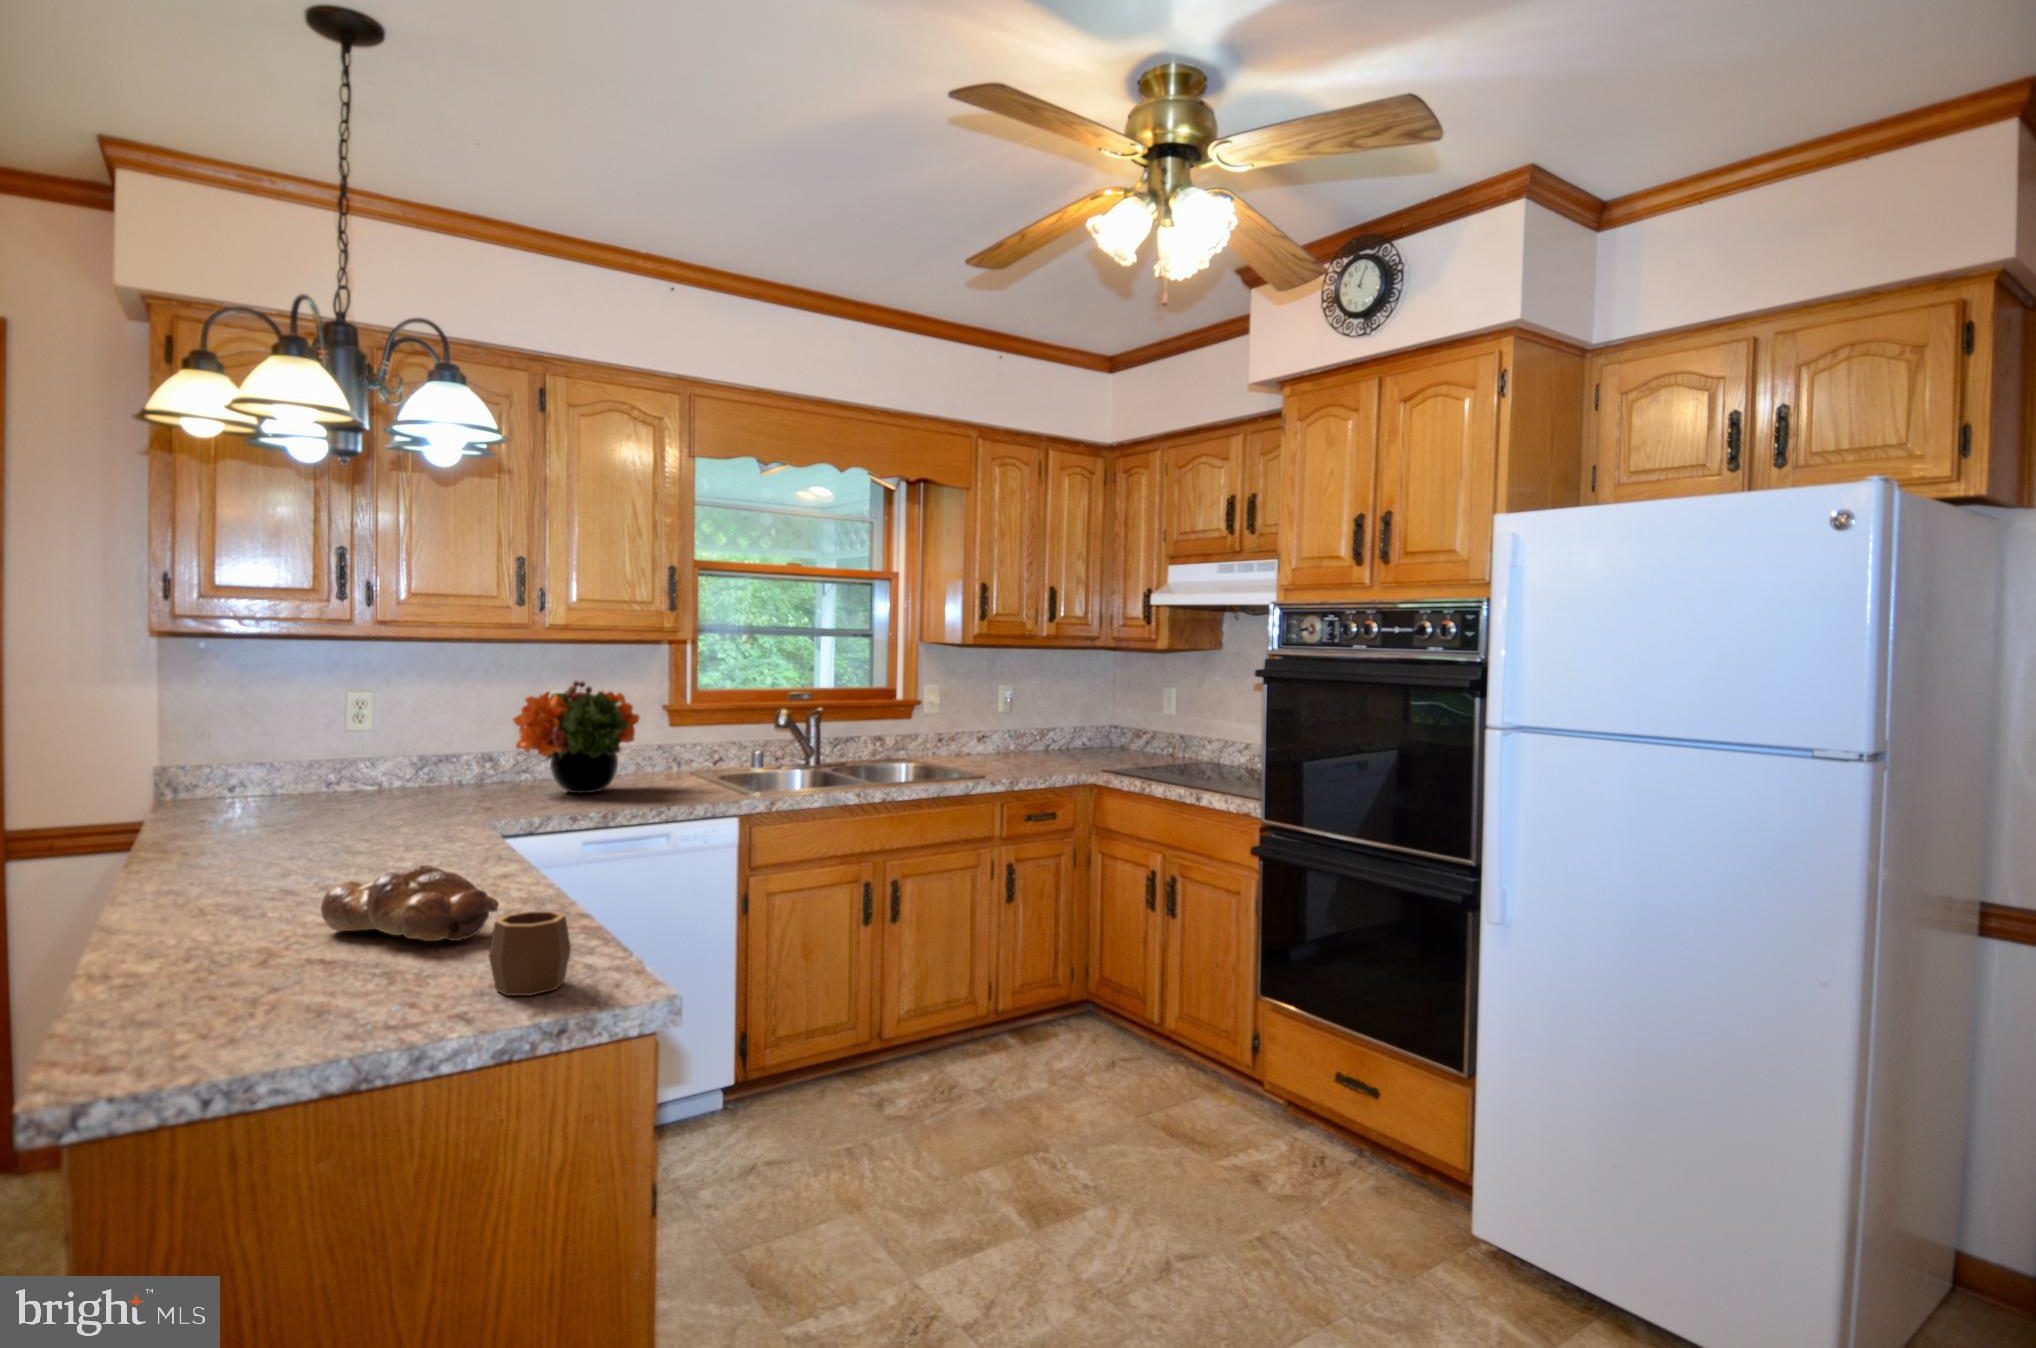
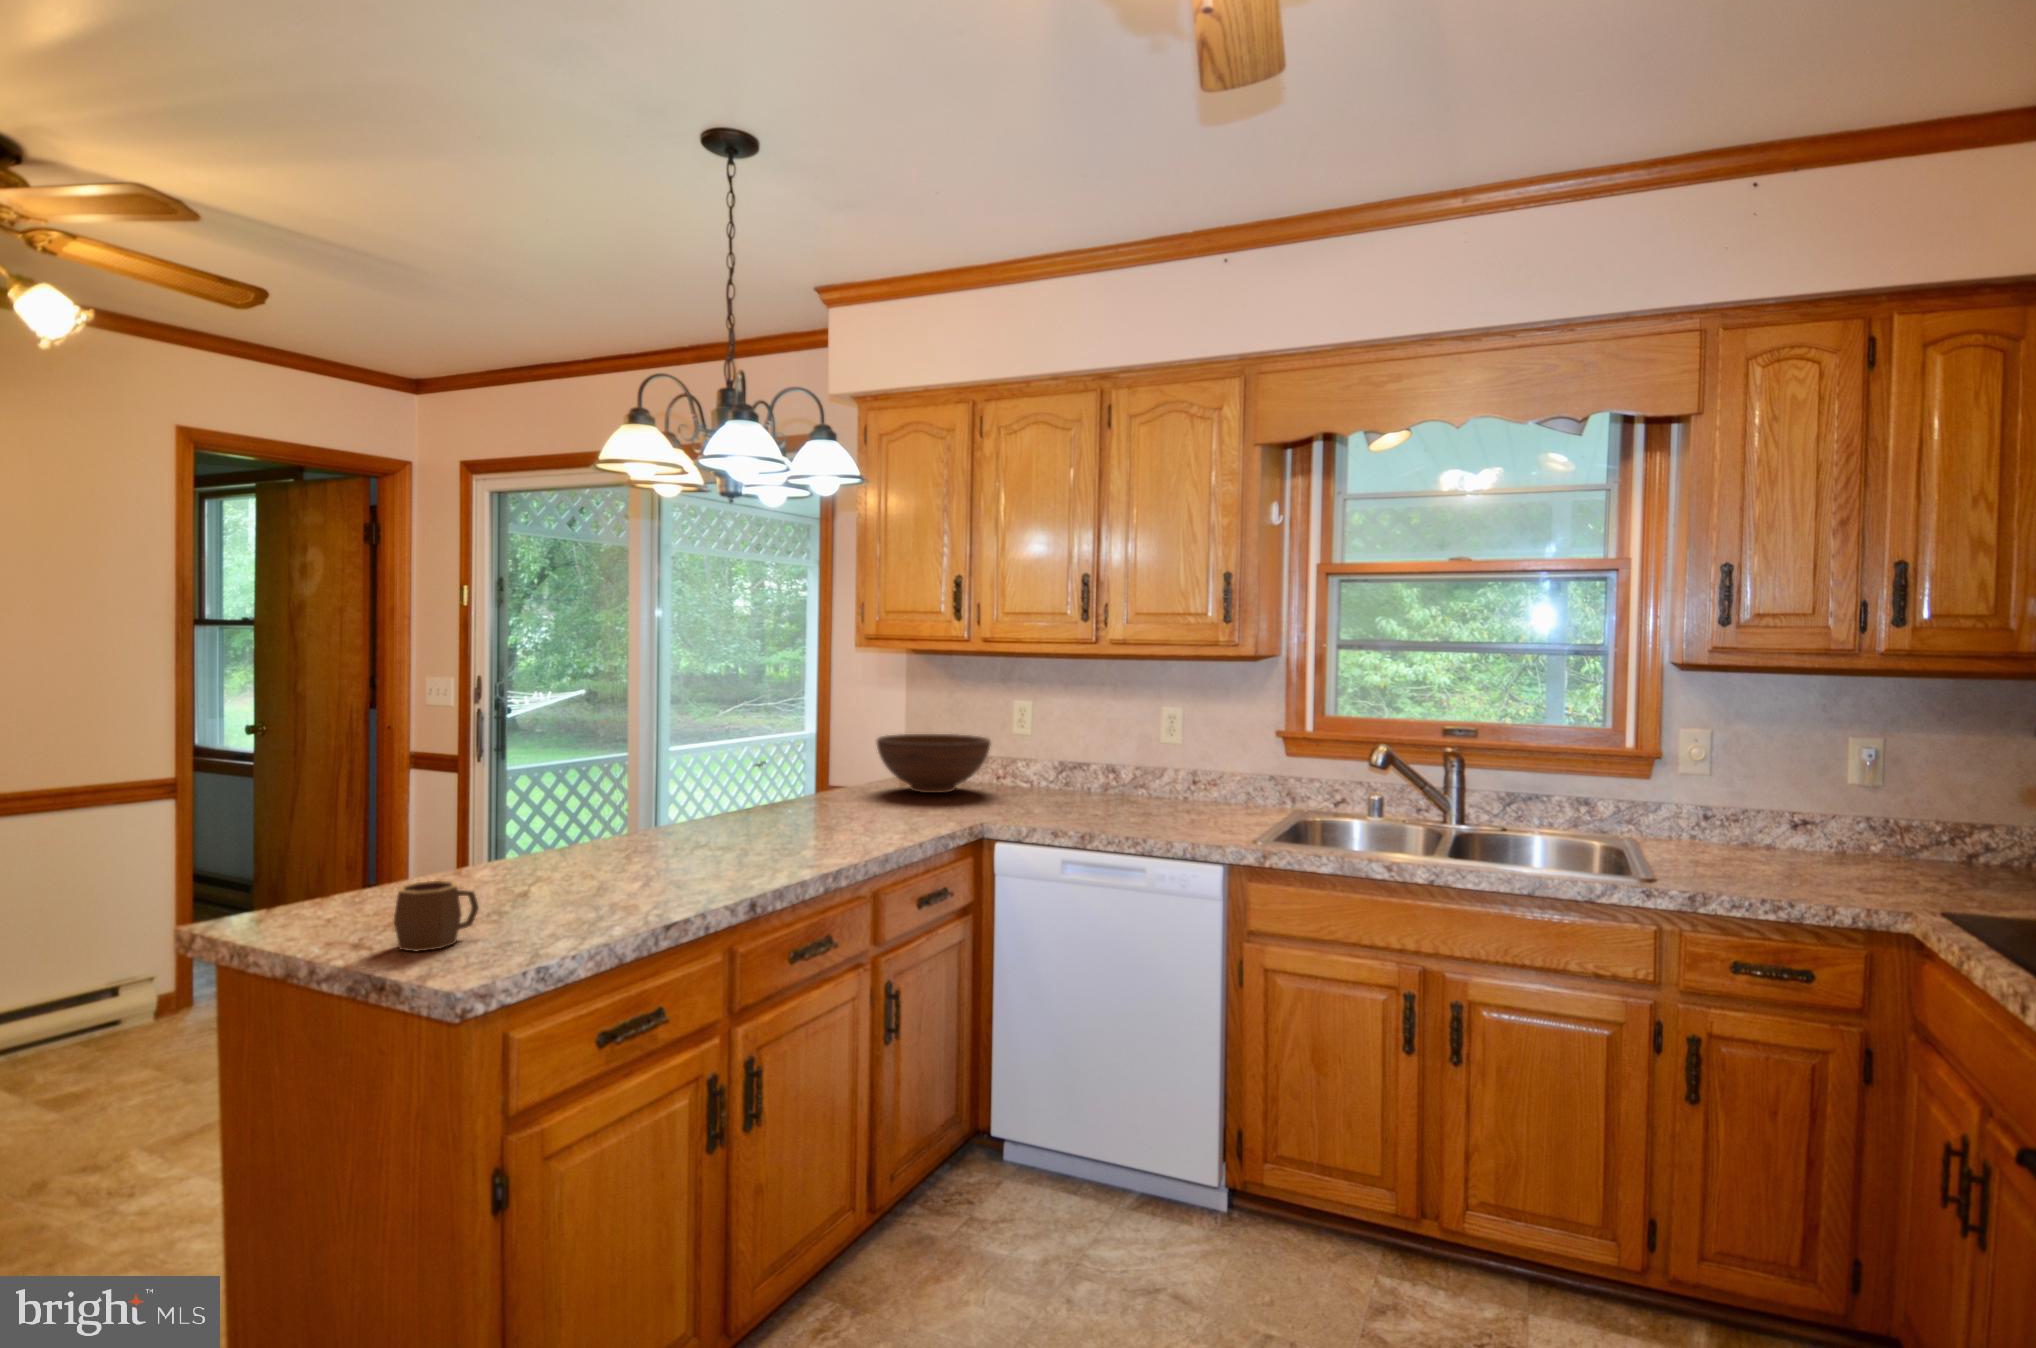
flower arrangement: present [513,681,639,793] -> none [1078,700,1204,814]
fruit bowl: none [199,735,372,811] -> present [876,734,991,793]
bread loaf: present [321,865,499,941] -> none [521,837,642,901]

